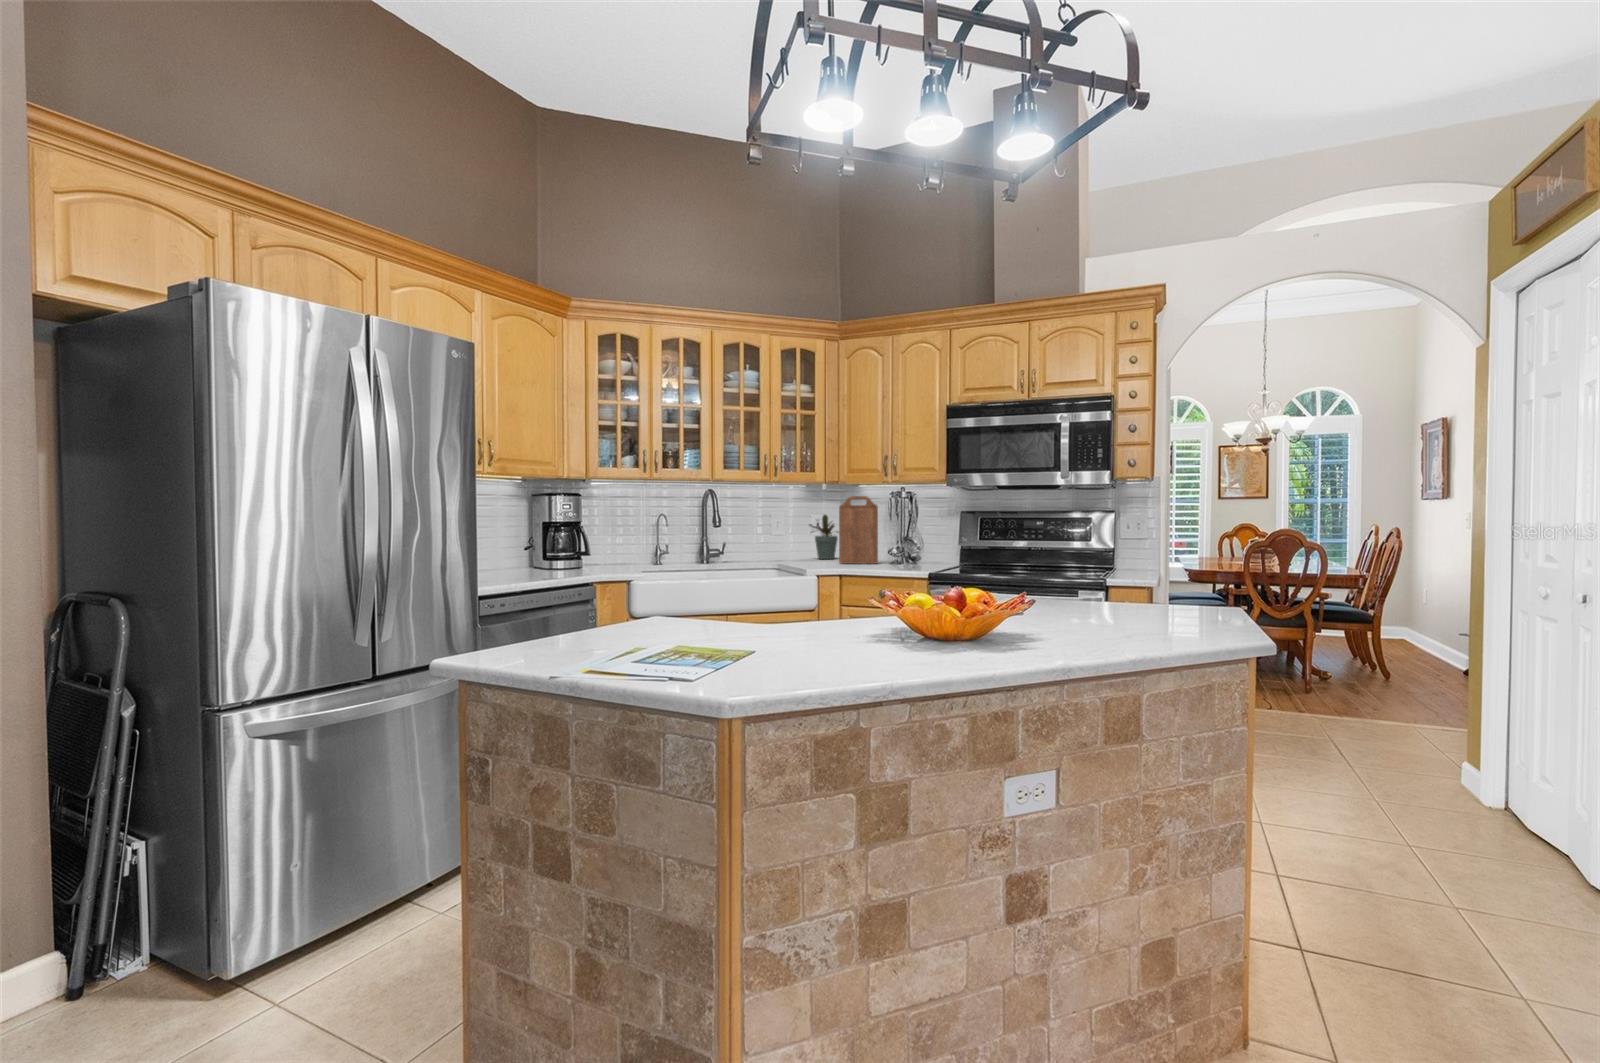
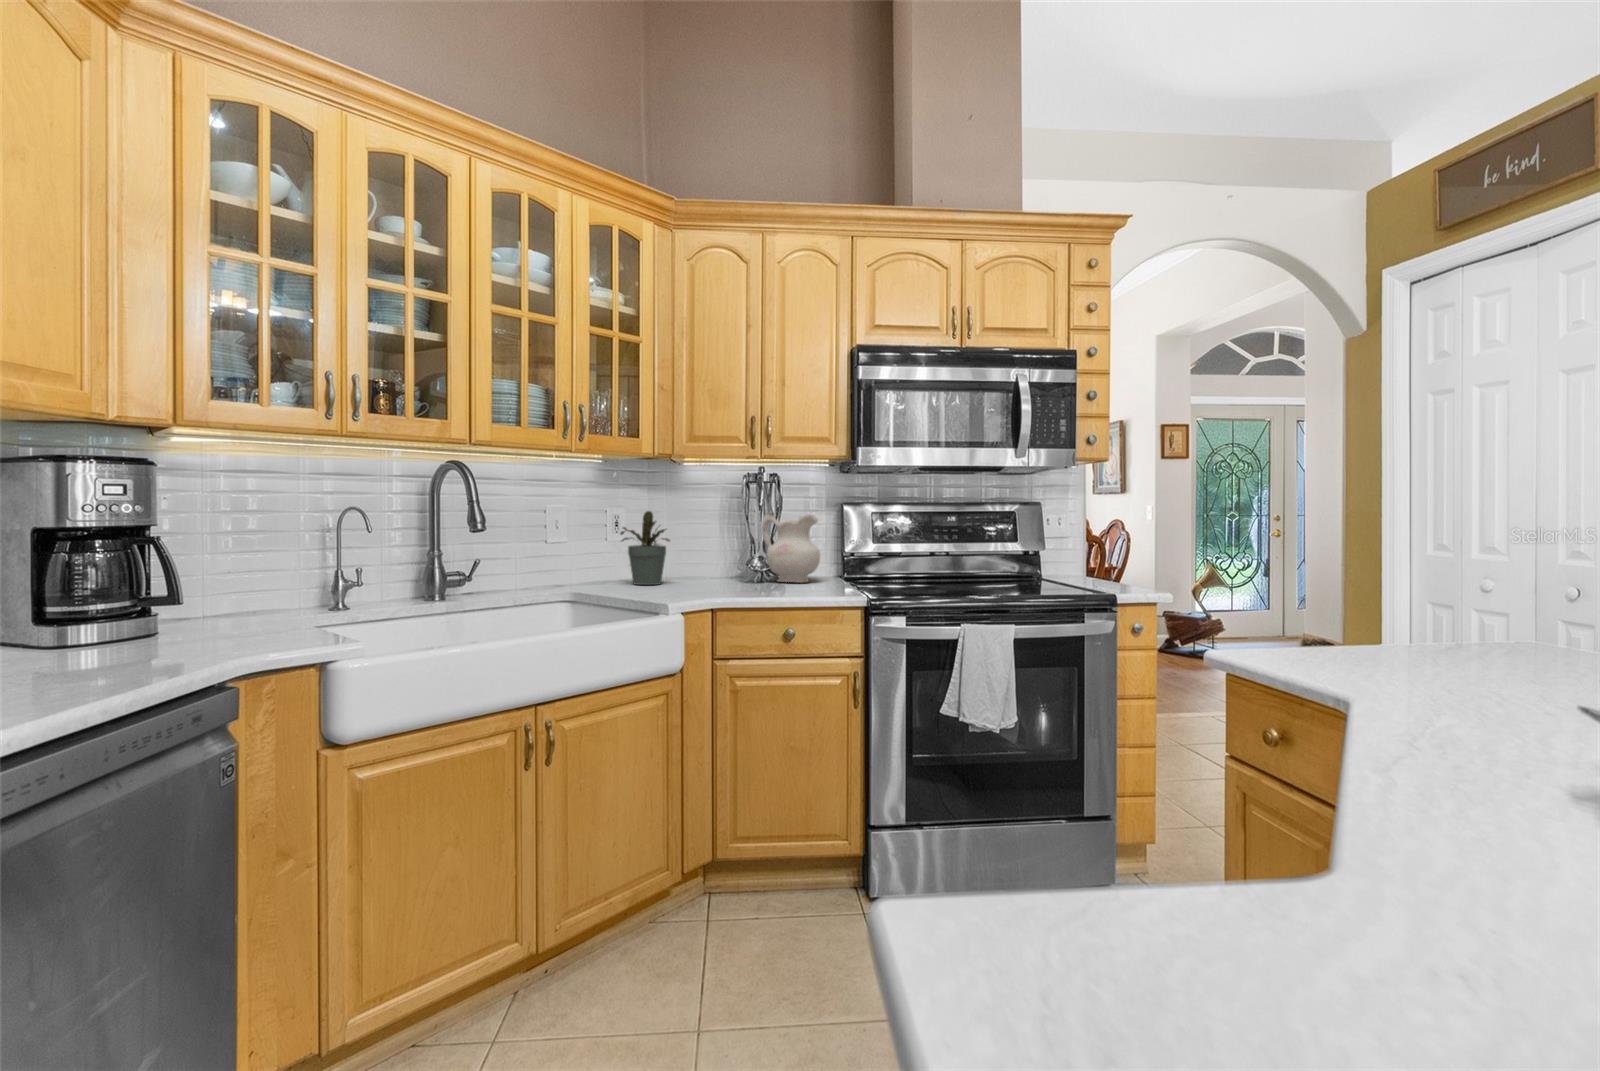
cutting board: present [839,496,878,564] -> none [699,481,766,596]
ceramic pitcher: none [900,514,935,559] -> present [761,512,820,583]

